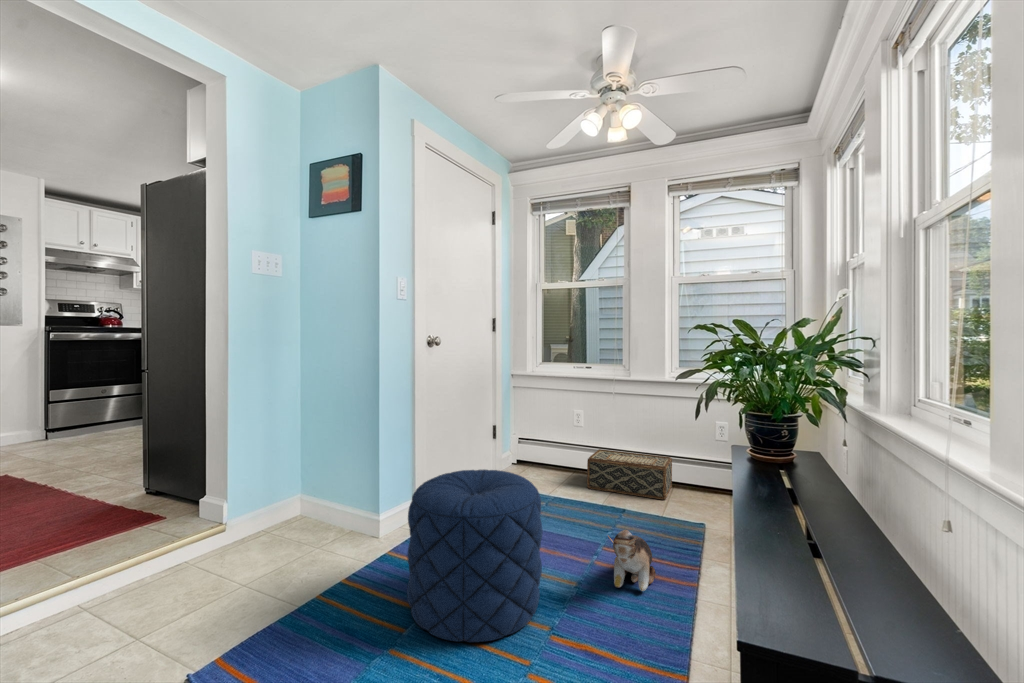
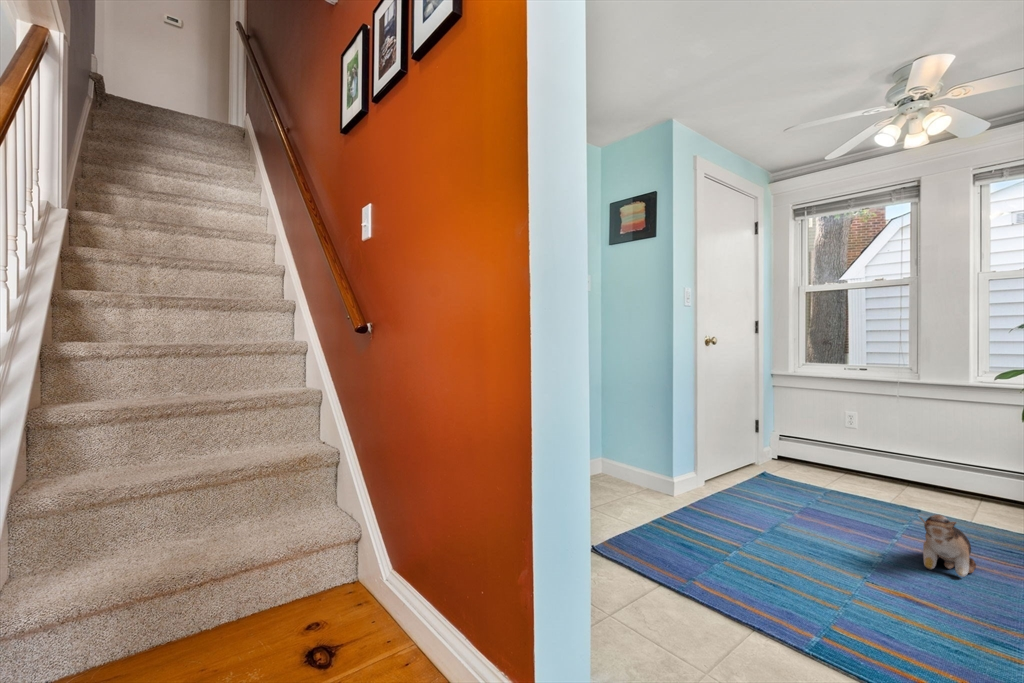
woven basket: present [587,449,672,499] -> none [867,450,981,508]
pouf: present [407,470,543,642] -> none [719,444,846,579]

